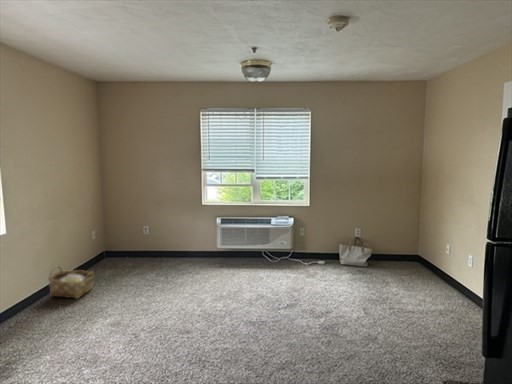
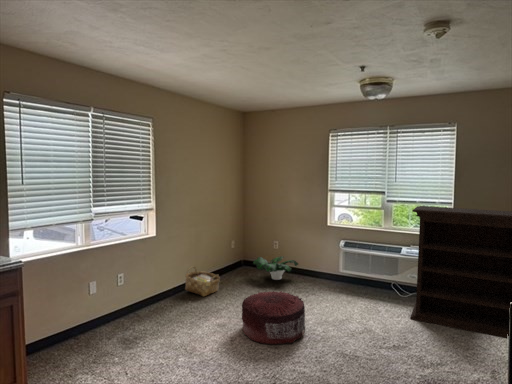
bookshelf: none [286,181,382,281] -> present [410,206,512,339]
potted plant: none [126,241,175,266] -> present [253,257,298,280]
pouf: none [139,276,208,335] -> present [242,291,305,344]

